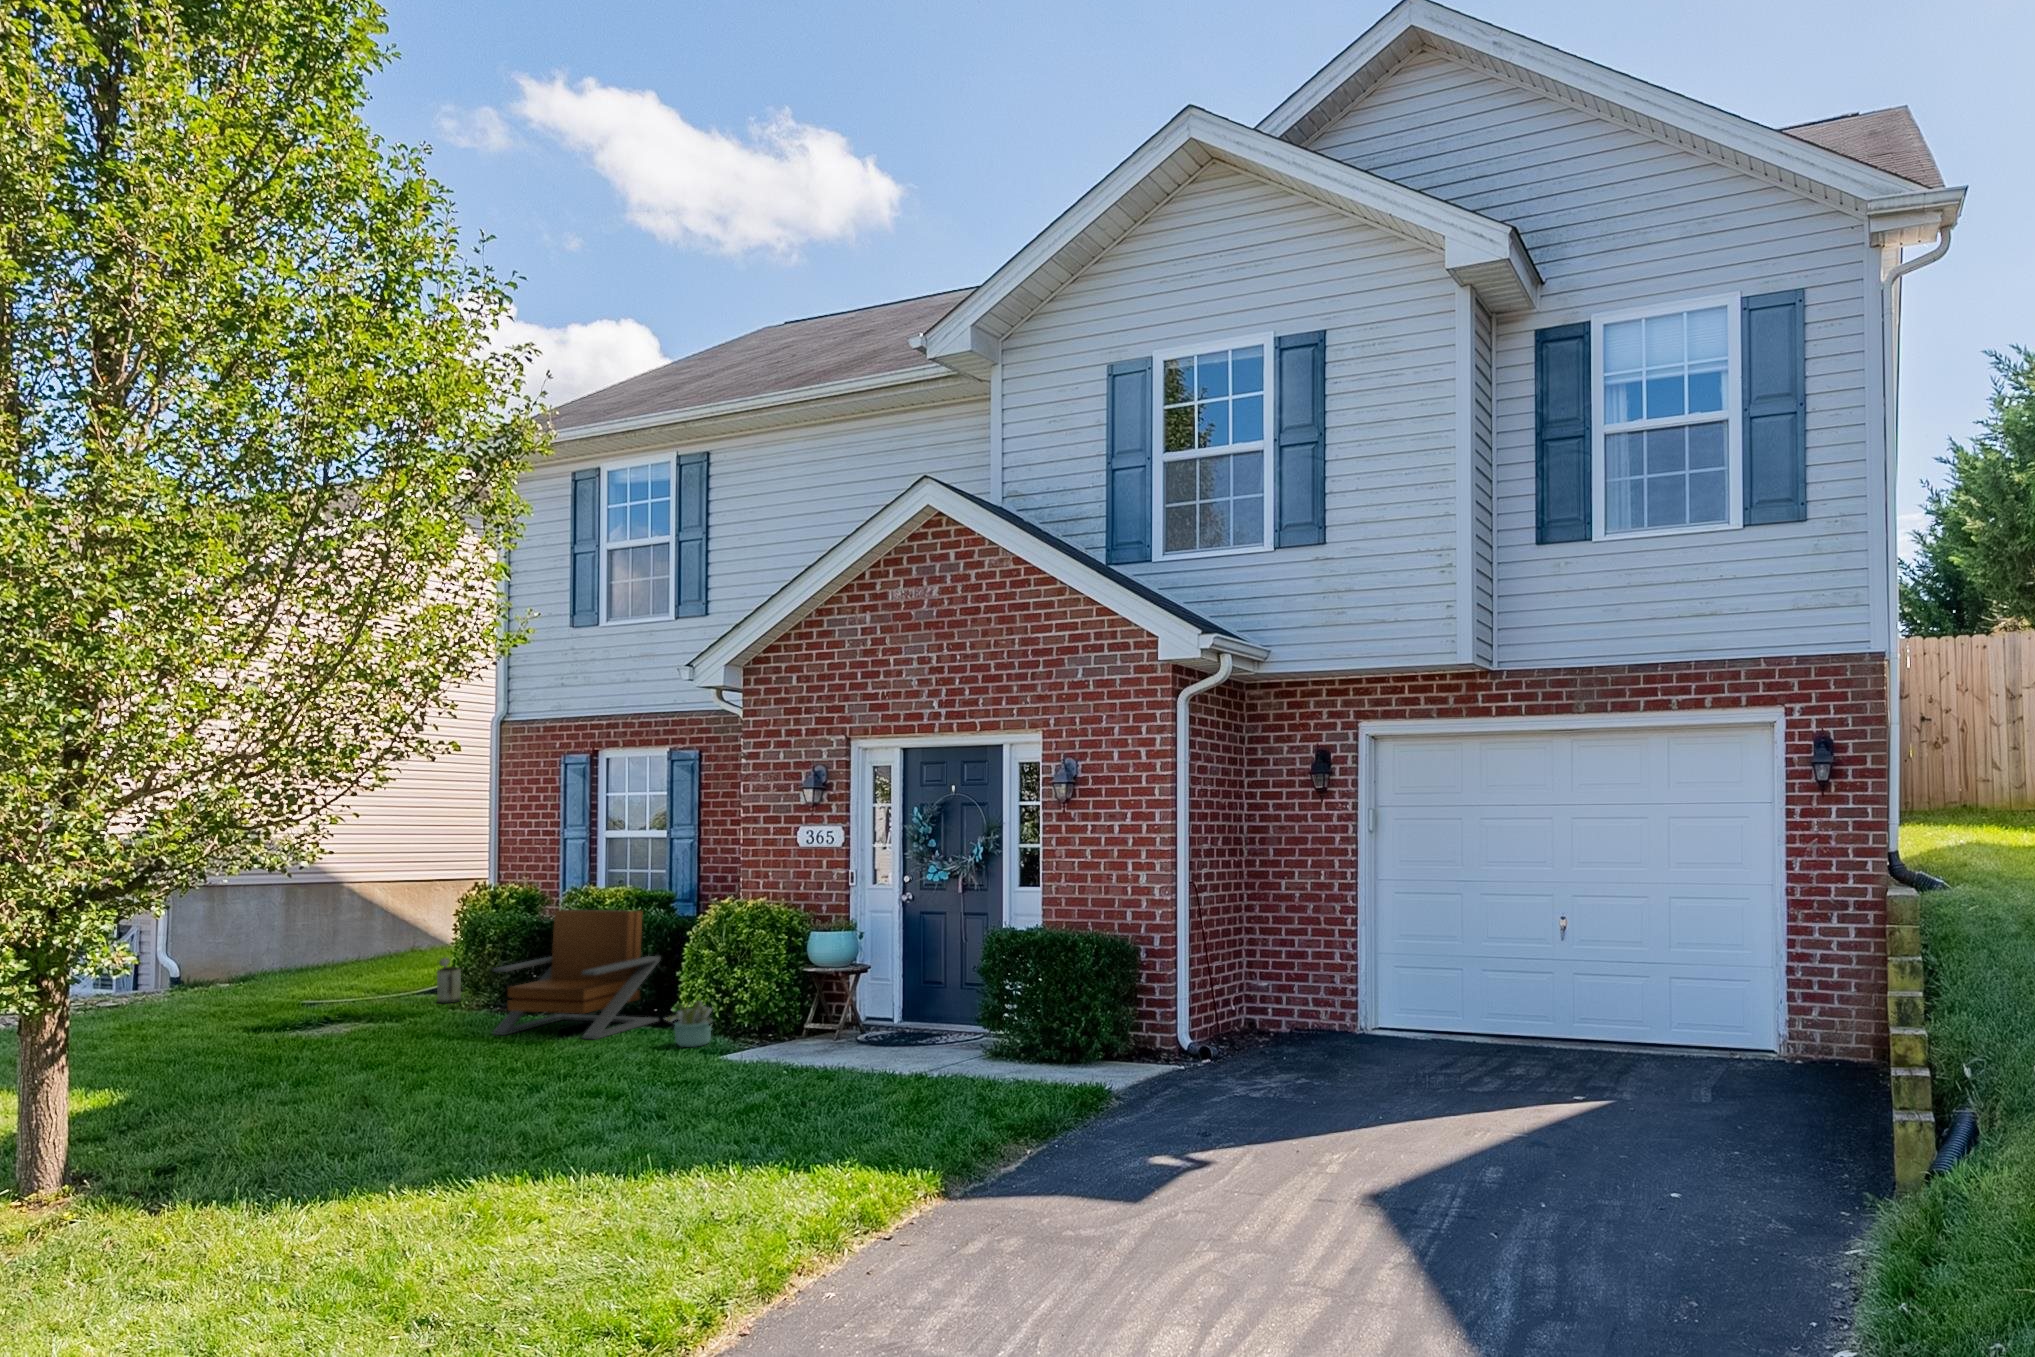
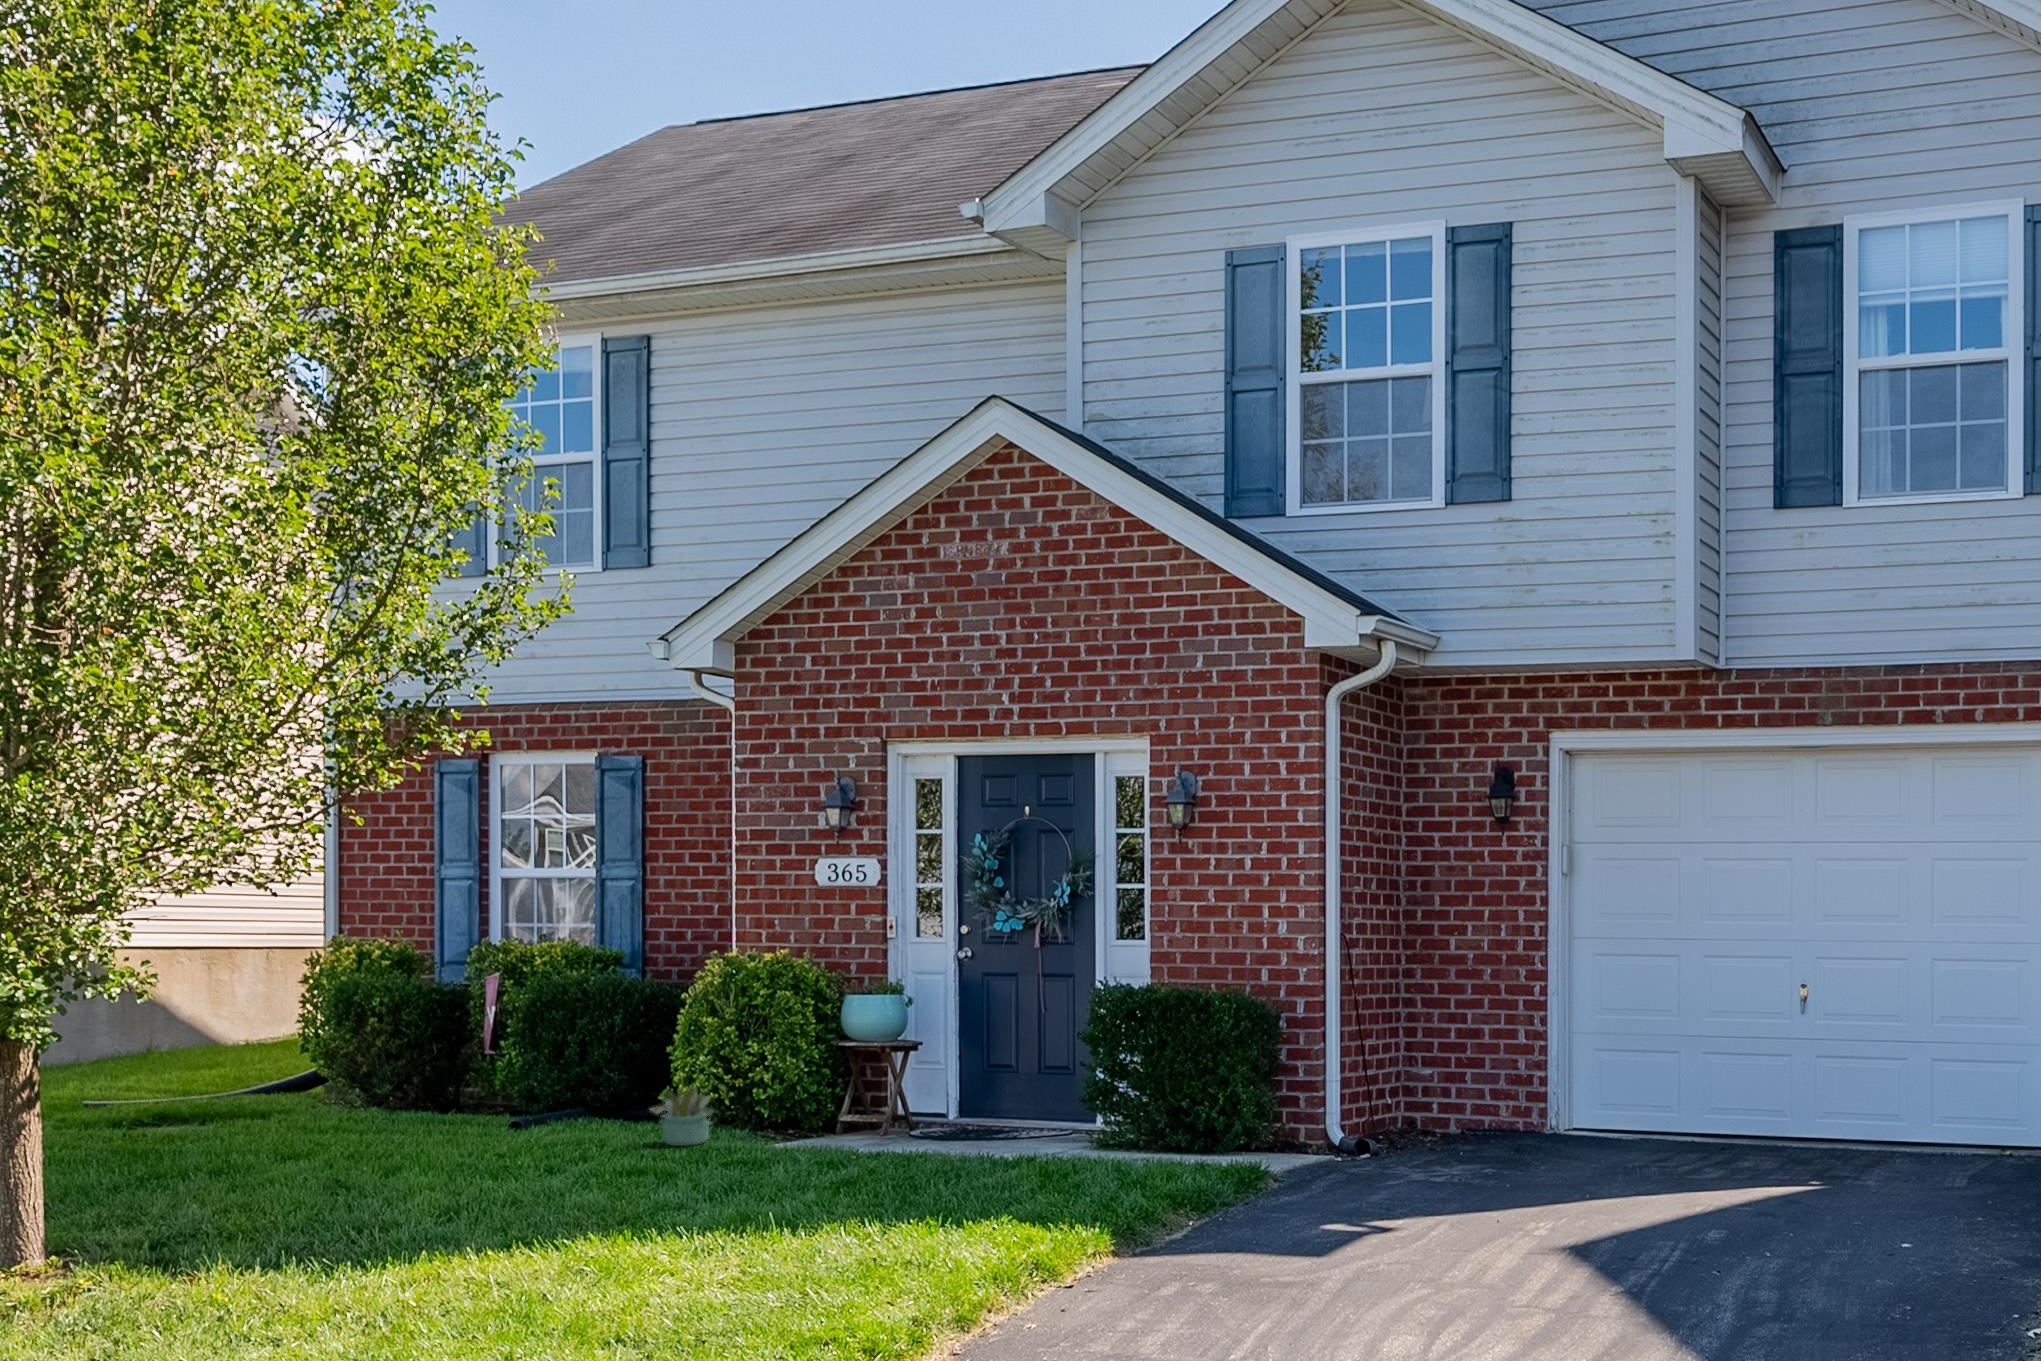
lounge chair: present [493,910,661,1039] -> none [402,970,622,1139]
watering can: present [437,957,461,1003] -> none [282,1037,317,1101]

